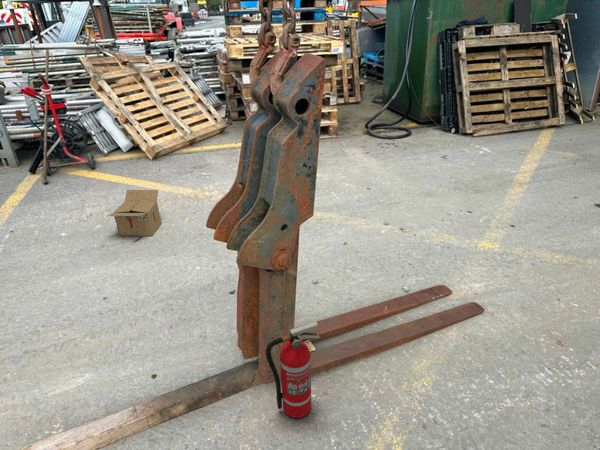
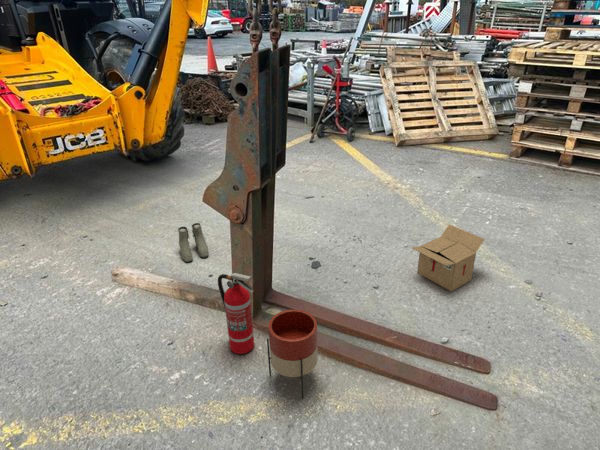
cardboard box: present [108,190,161,236] -> present [411,224,484,291]
boots: none [61,322,118,380] -> present [178,223,209,262]
planter: none [351,322,406,408] -> present [267,309,318,398]

